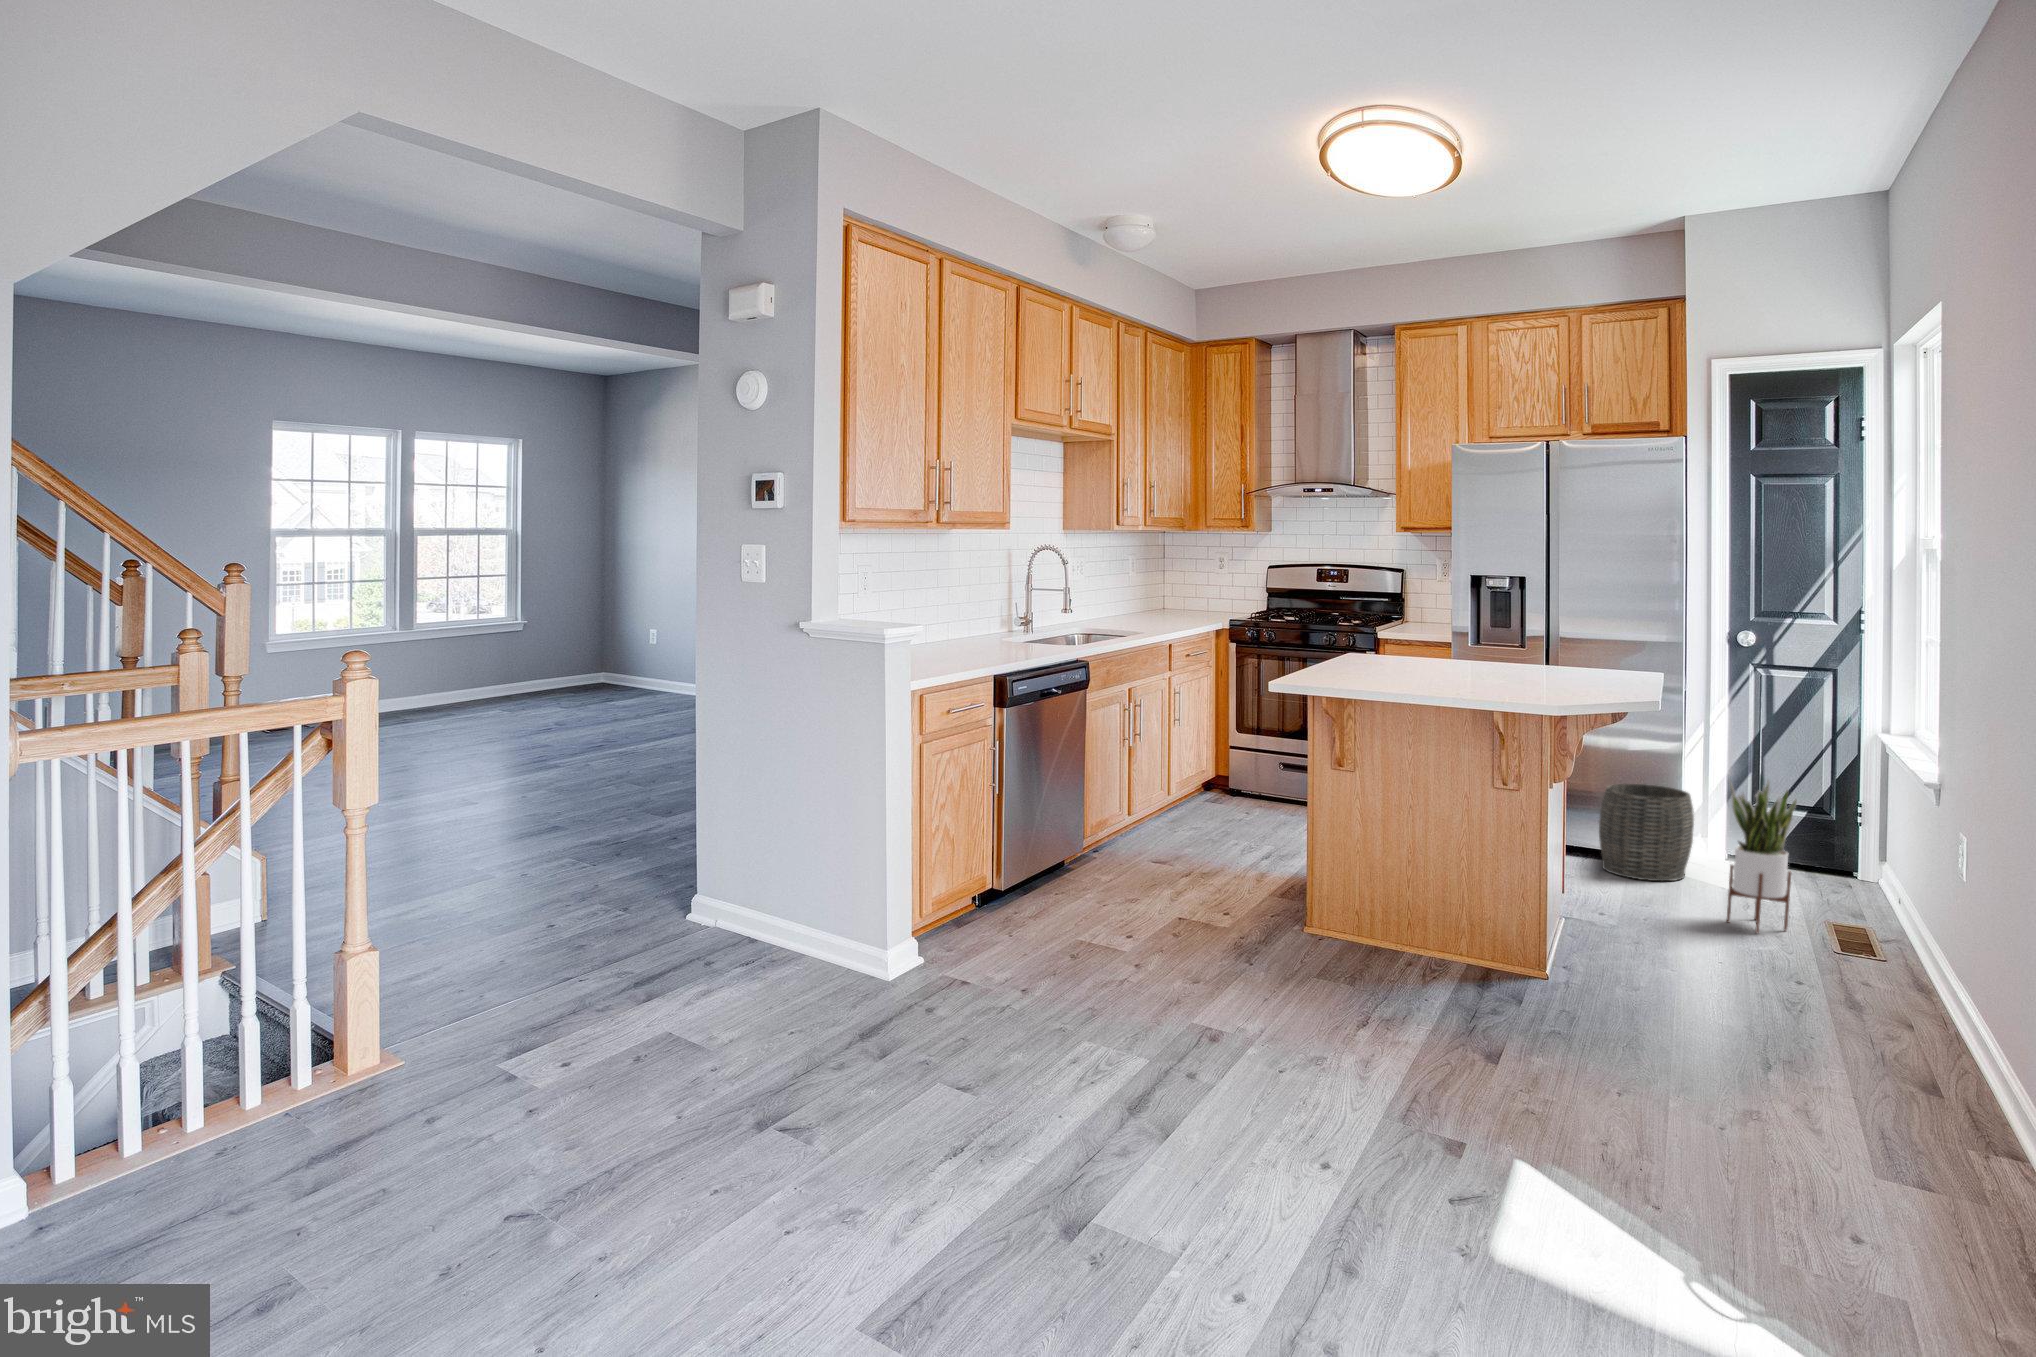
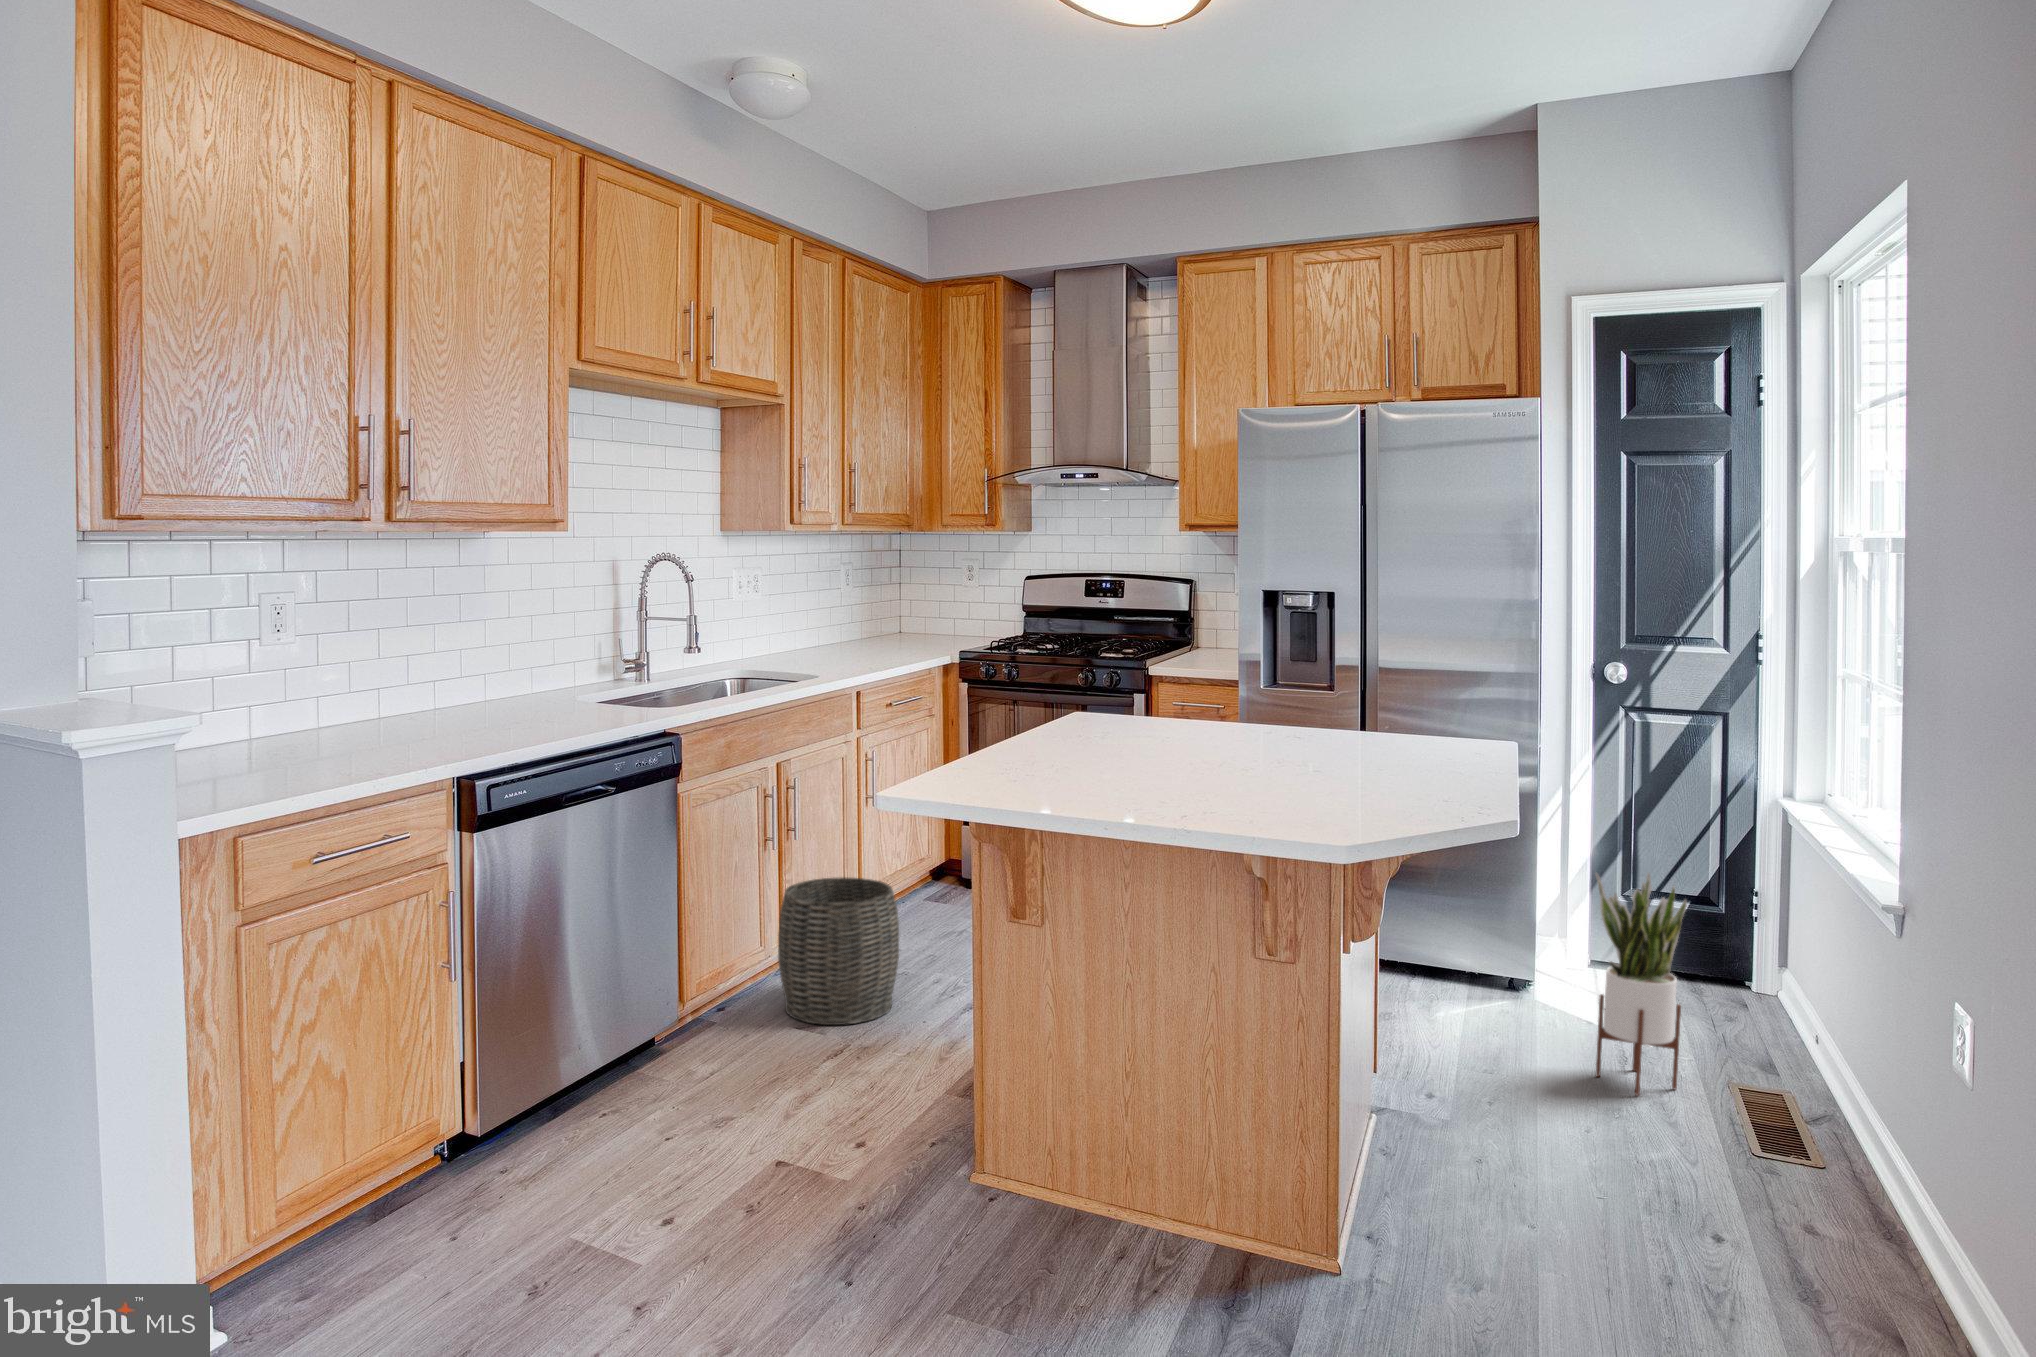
woven basket: present [1599,784,1694,881] -> present [778,877,899,1025]

